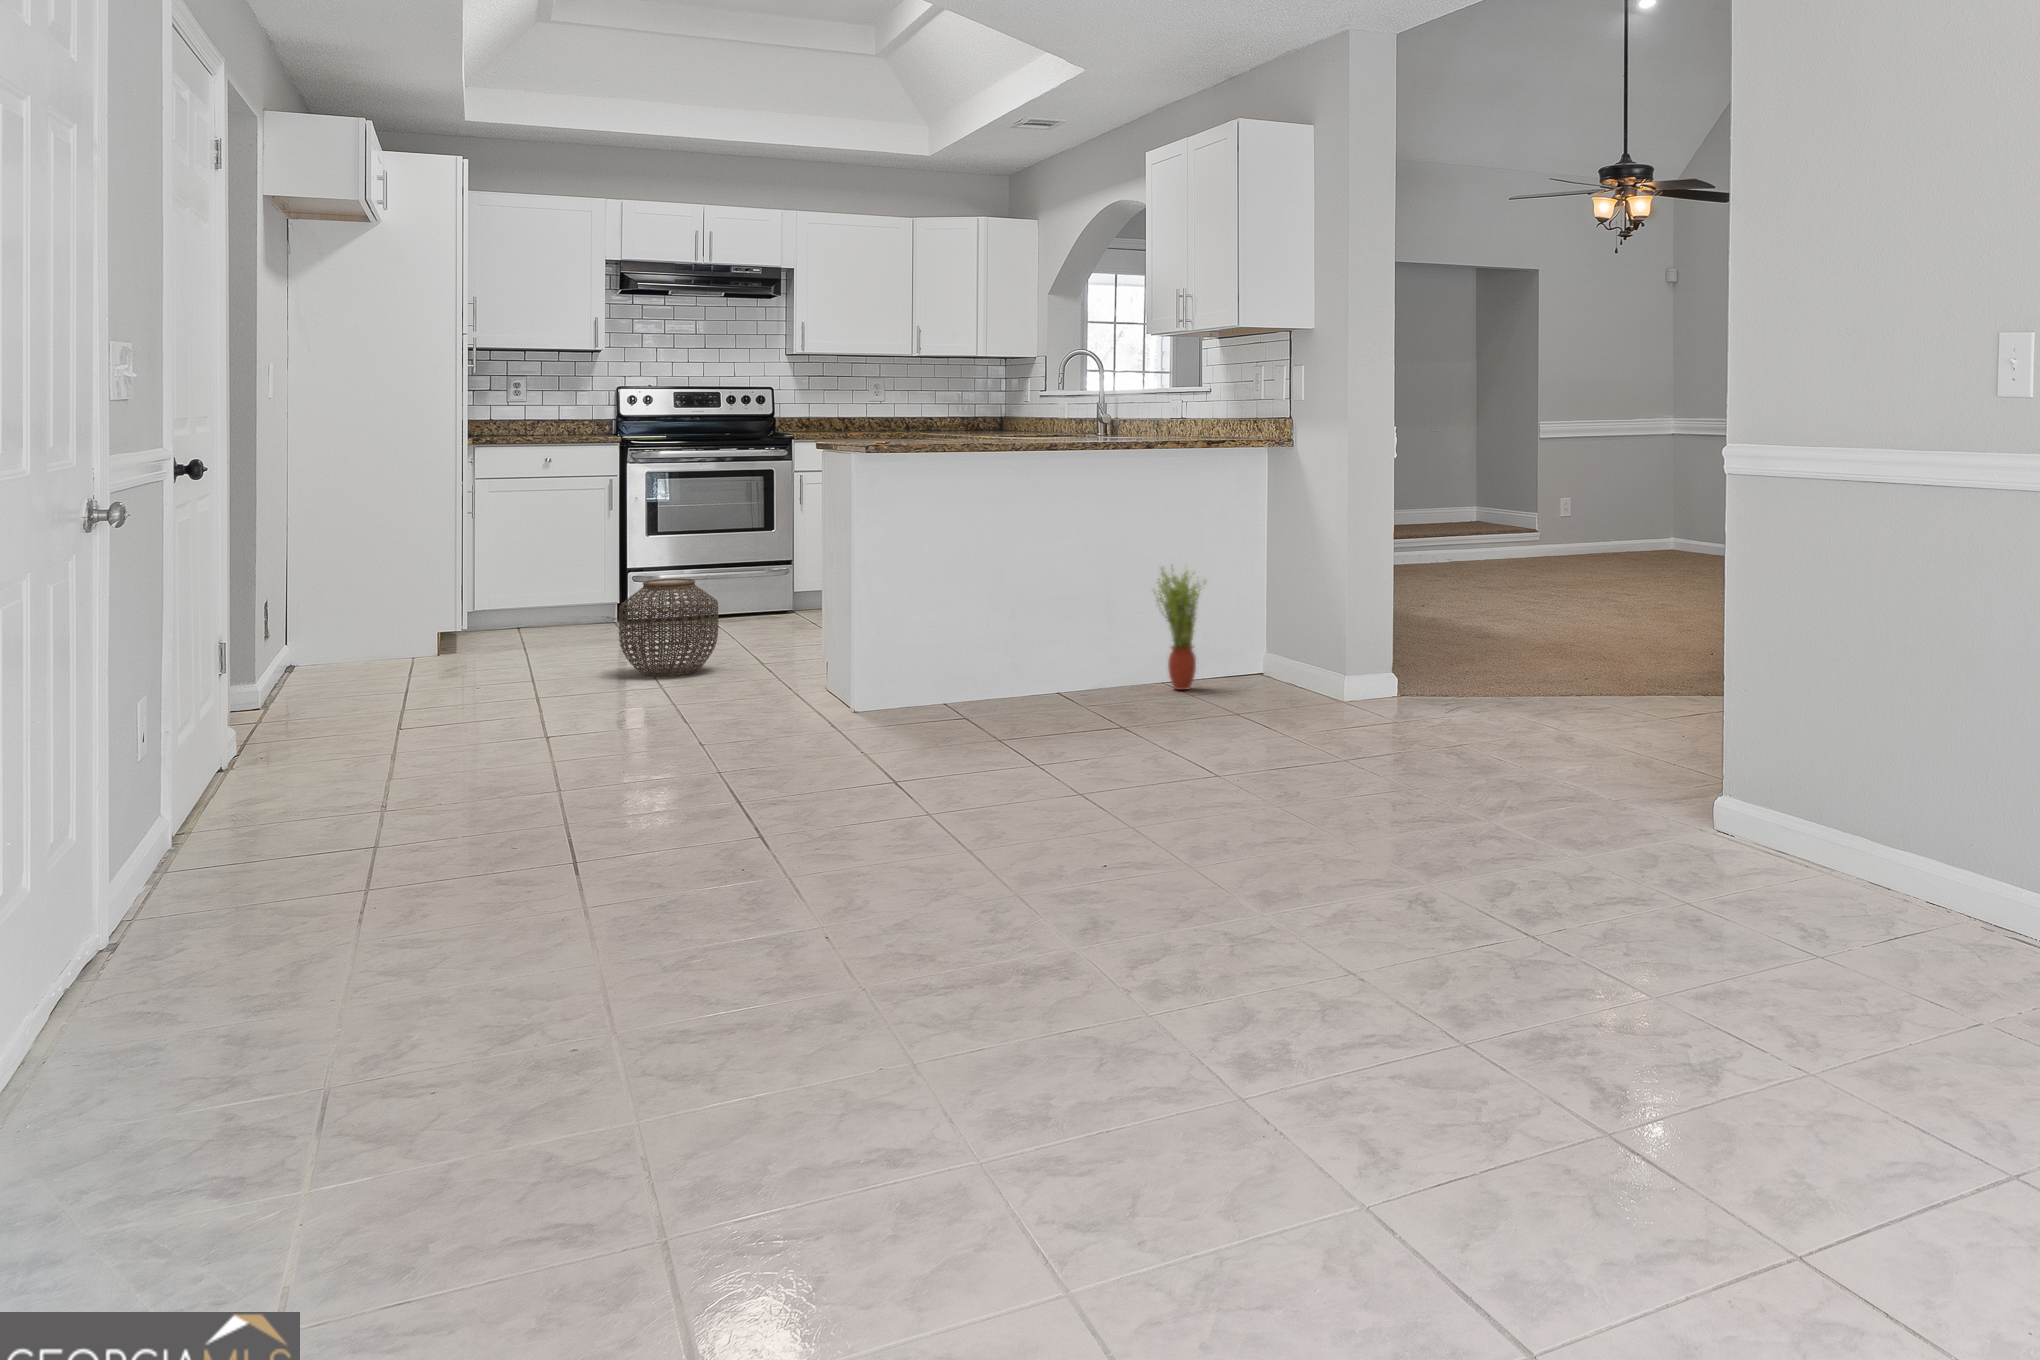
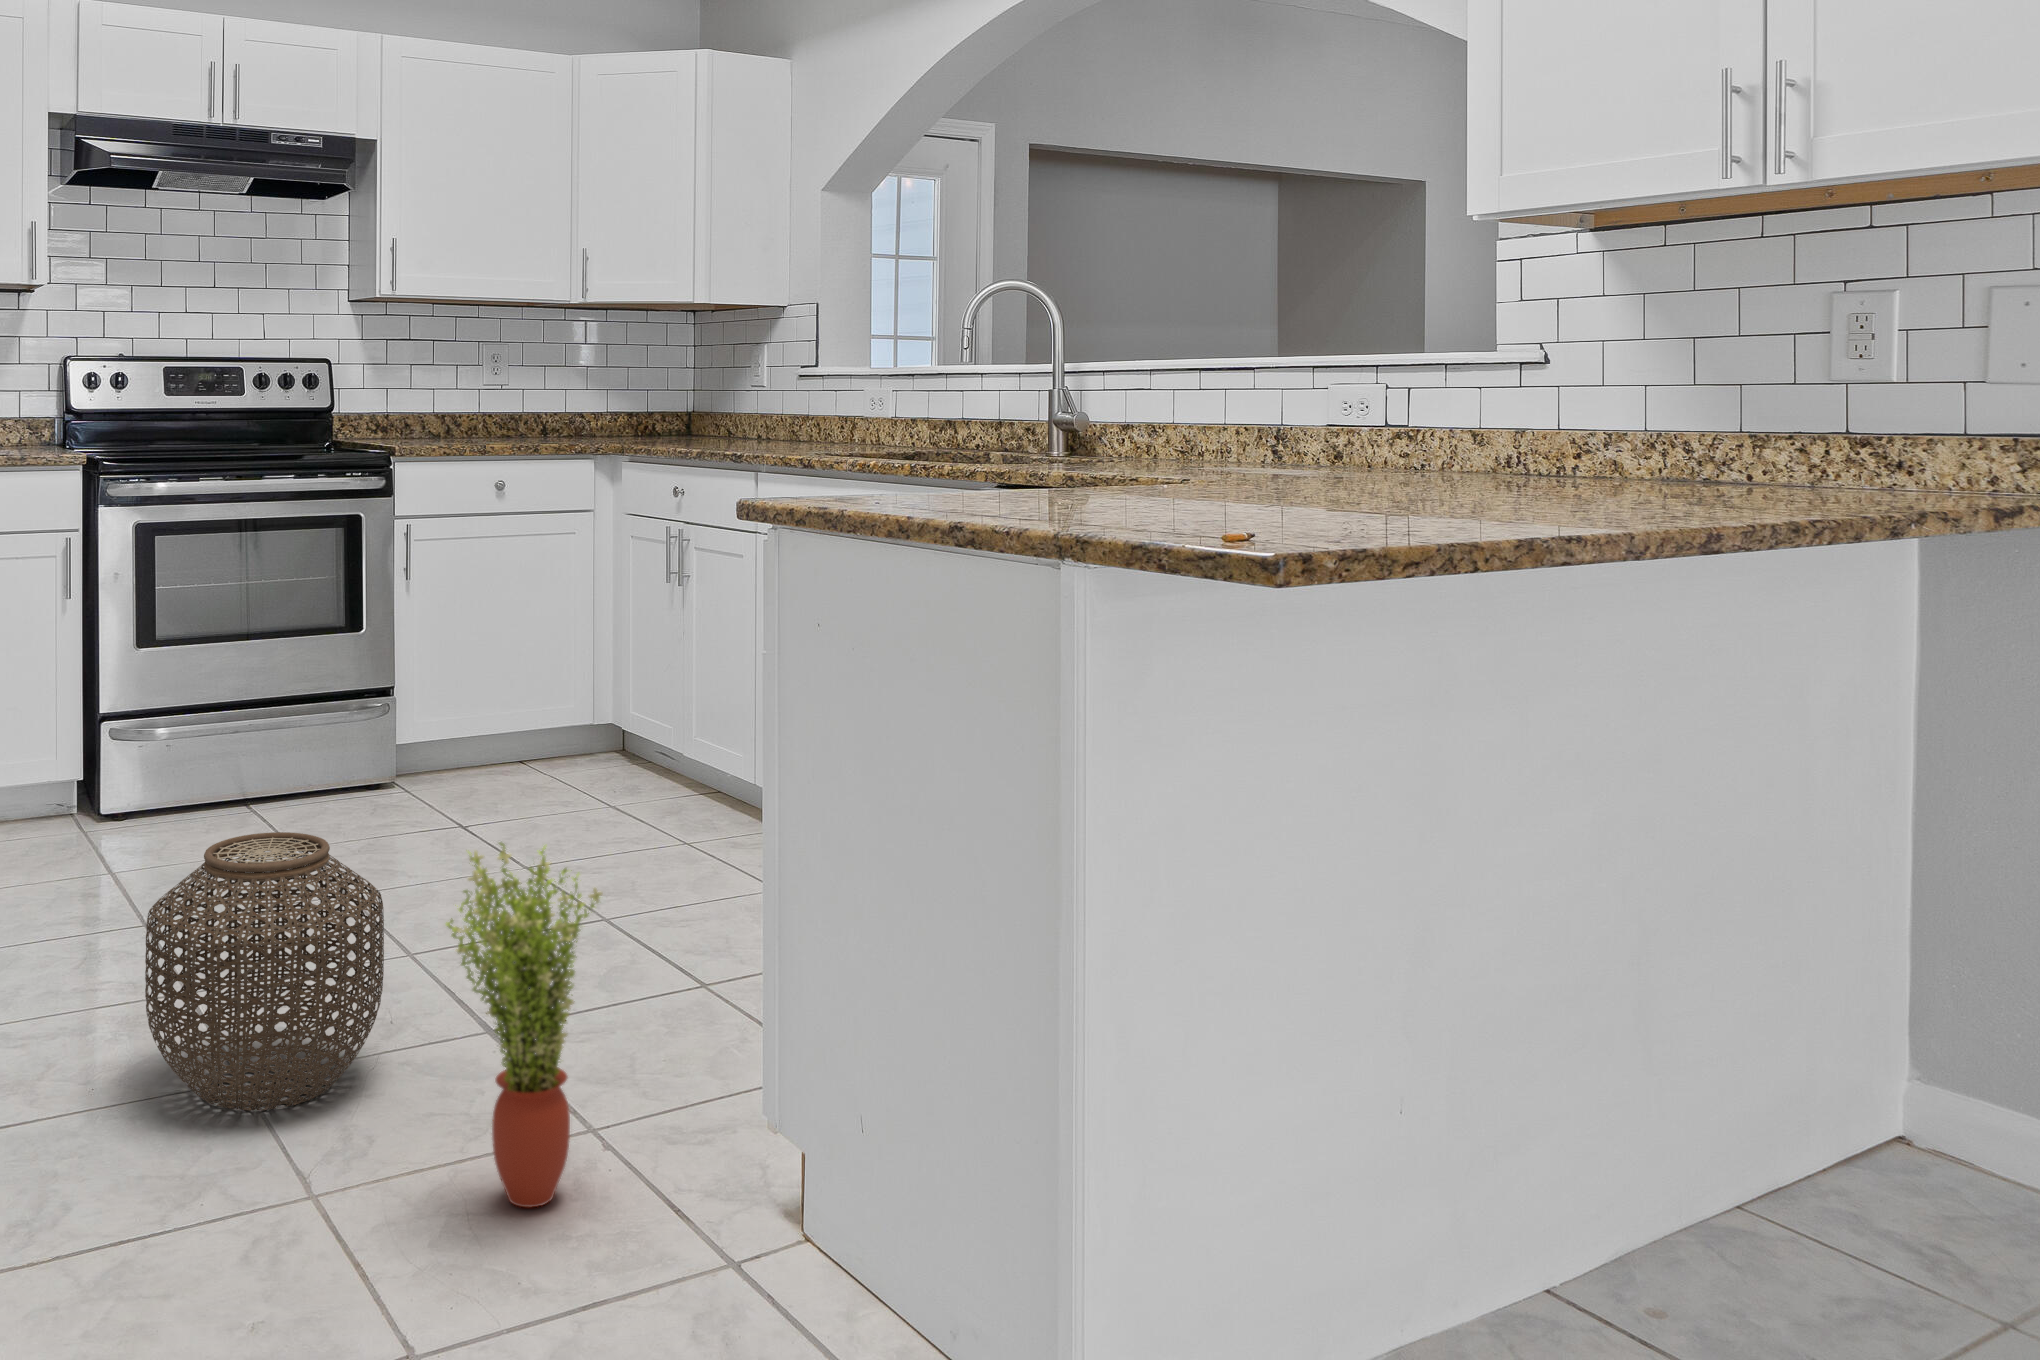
potted plant: present [1153,565,1204,690] -> present [446,843,602,1208]

